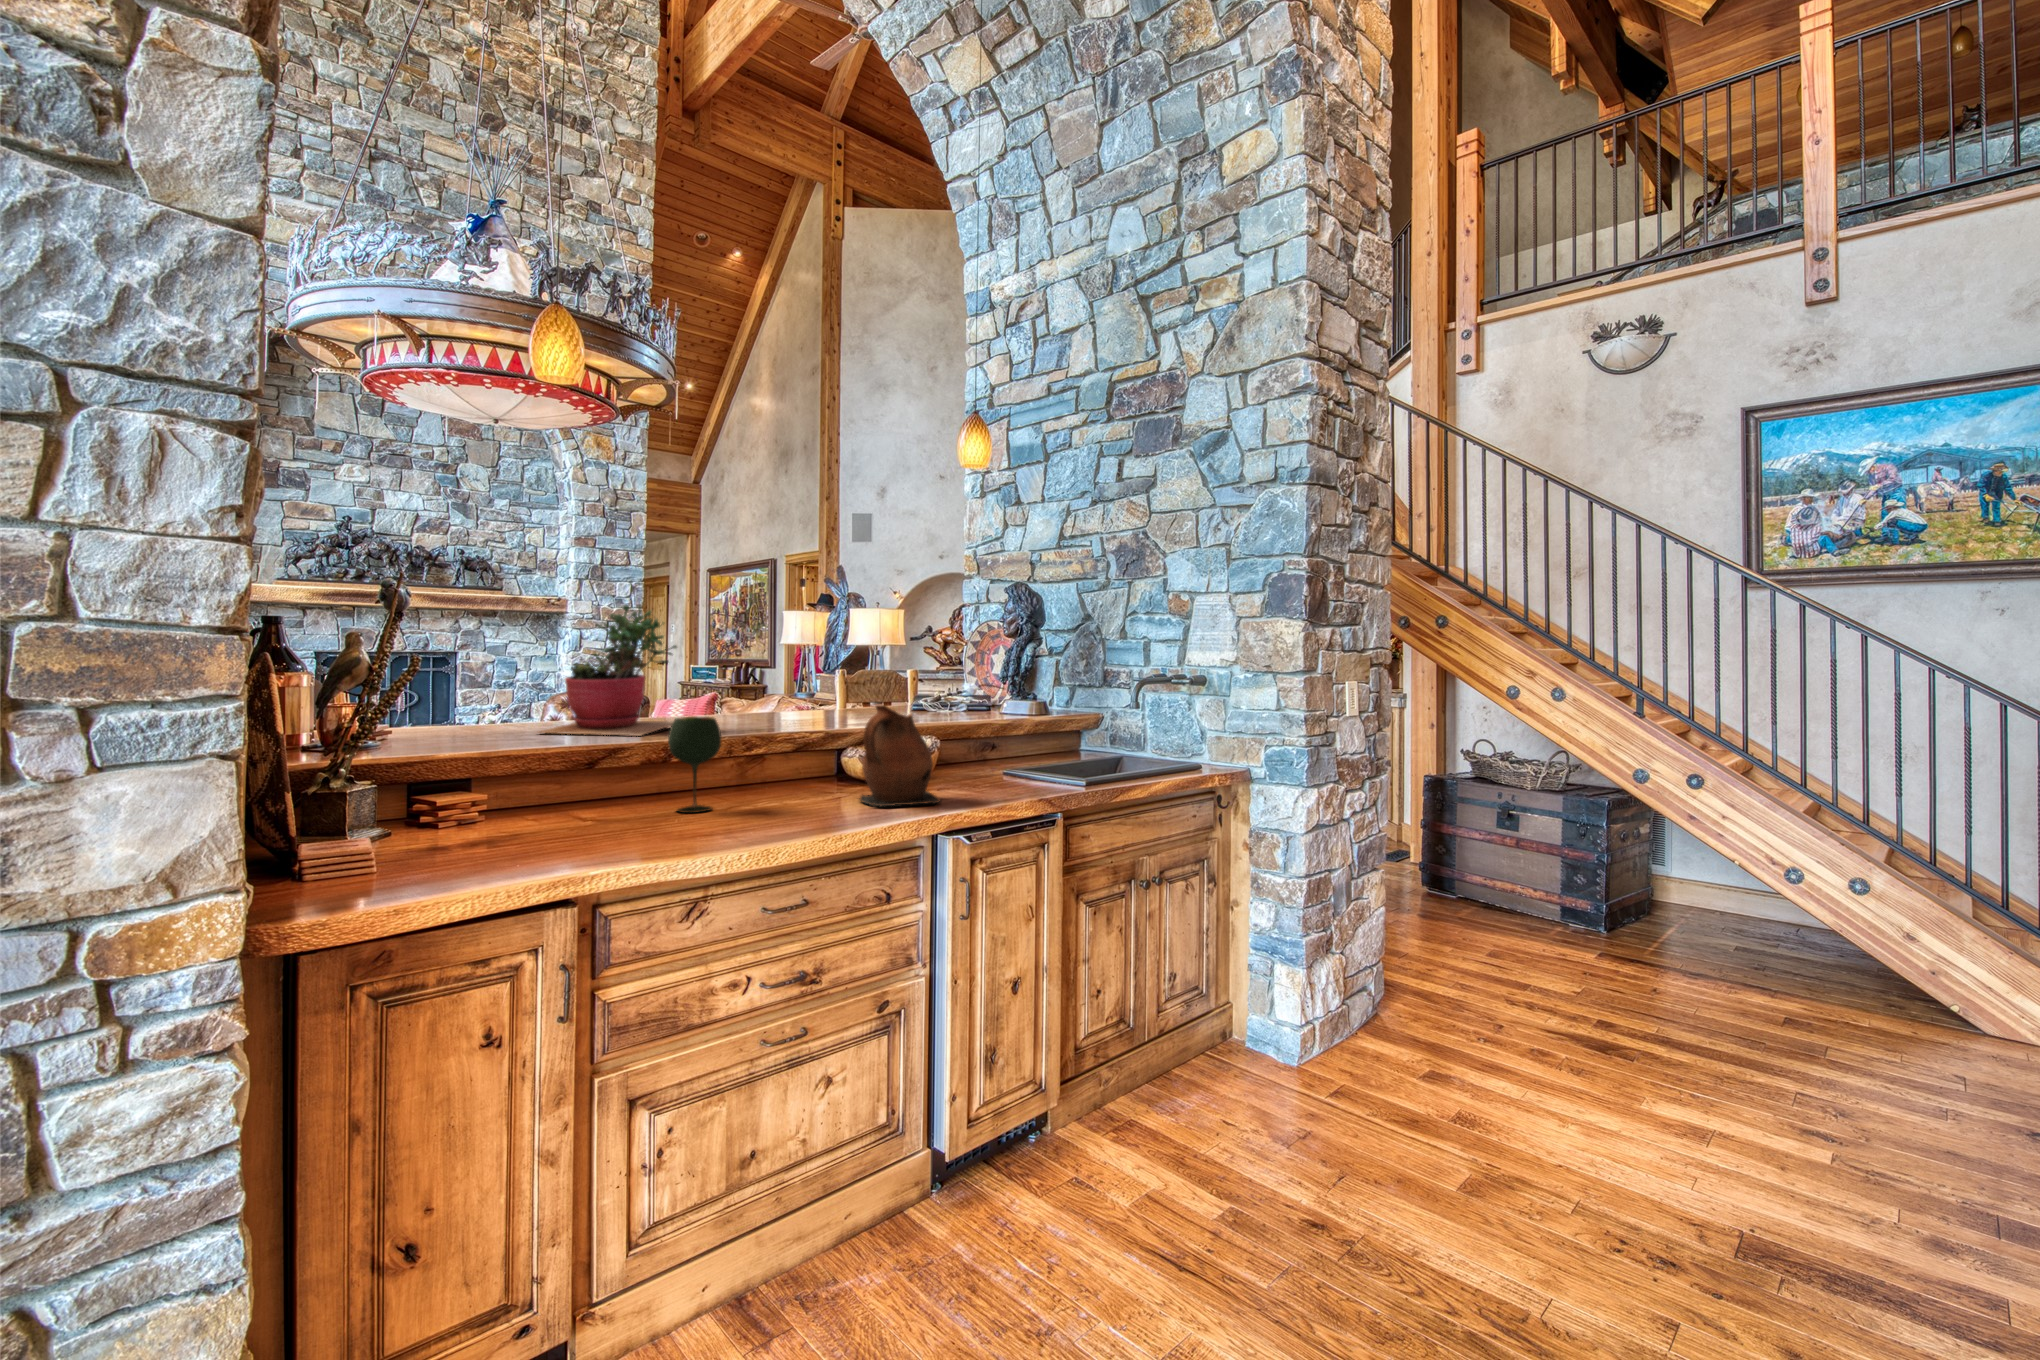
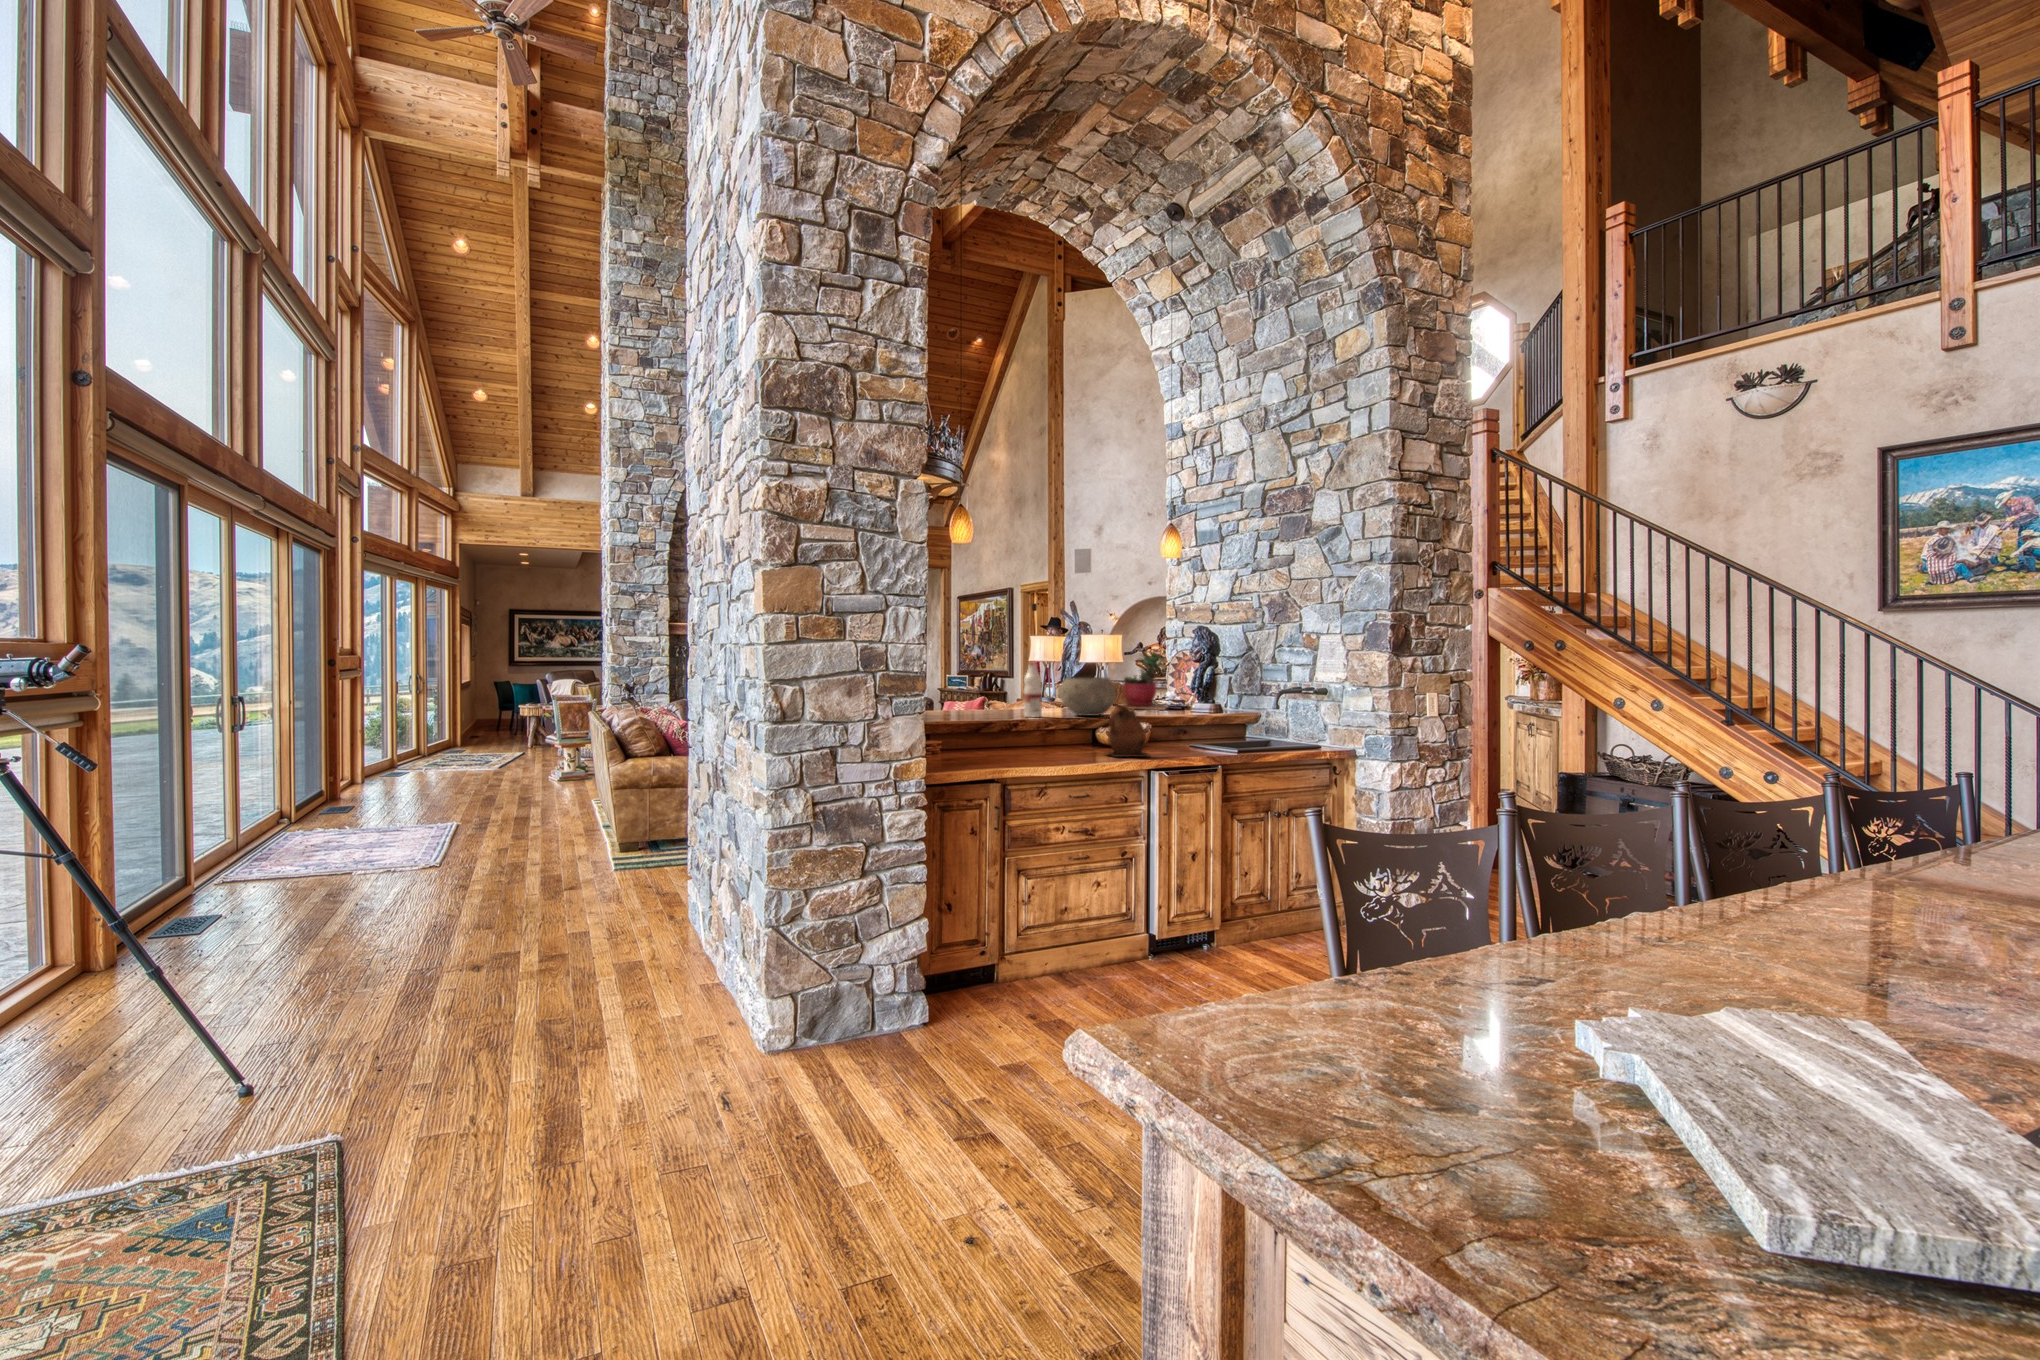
succulent plant: present [540,605,677,736] -> present [1121,650,1168,710]
beverage bottle: none [709,631,744,732] -> present [1024,662,1042,717]
ceramic bowl: none [777,659,883,726] -> present [1058,677,1116,716]
wine glass: present [668,717,721,813] -> none [1013,708,1038,756]

